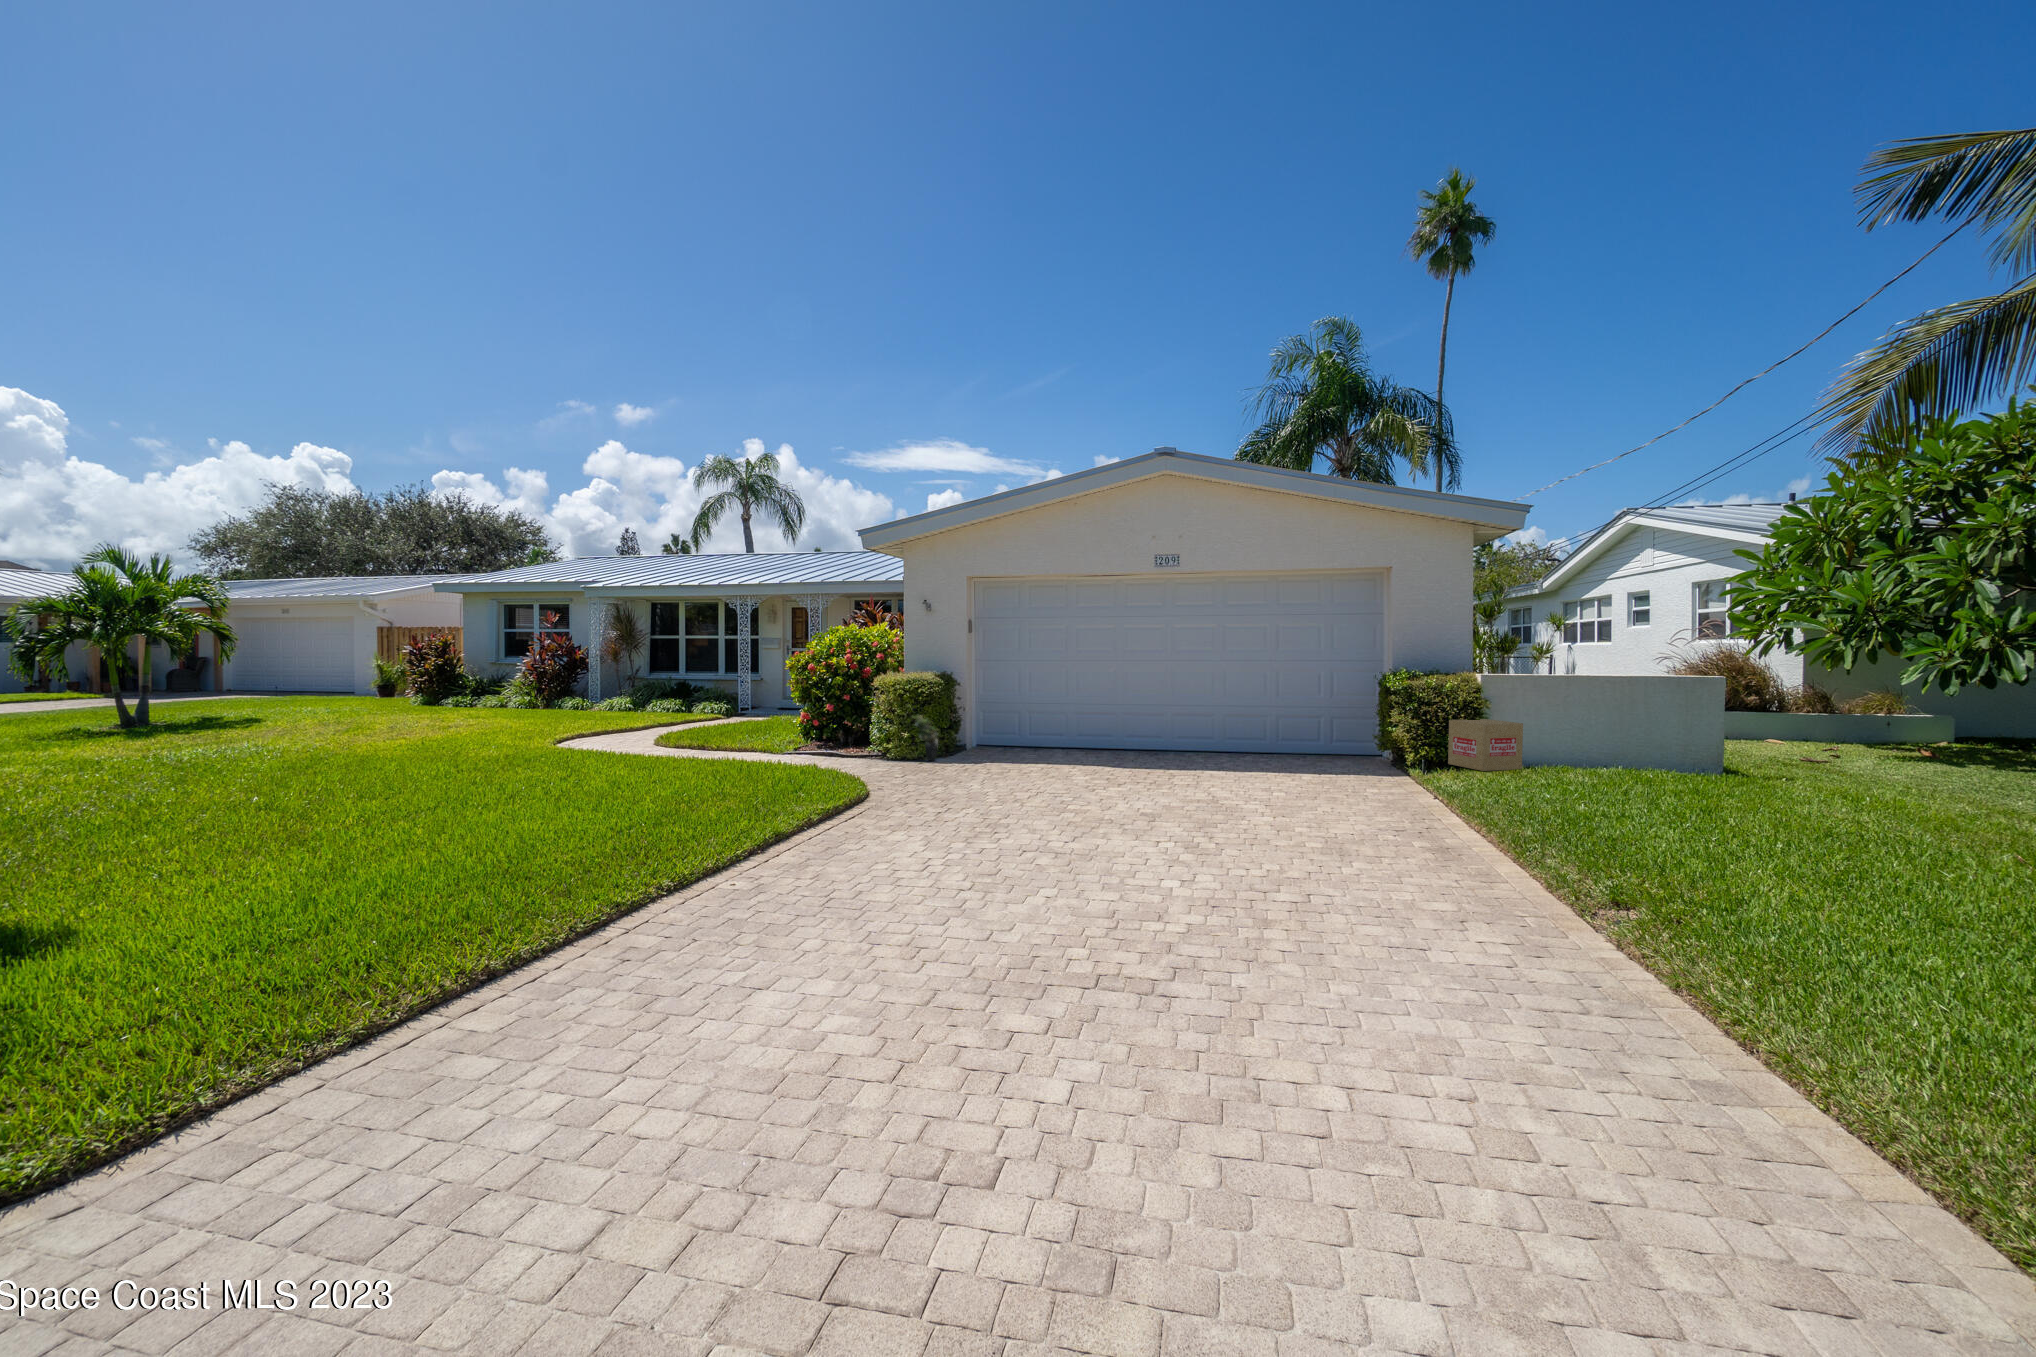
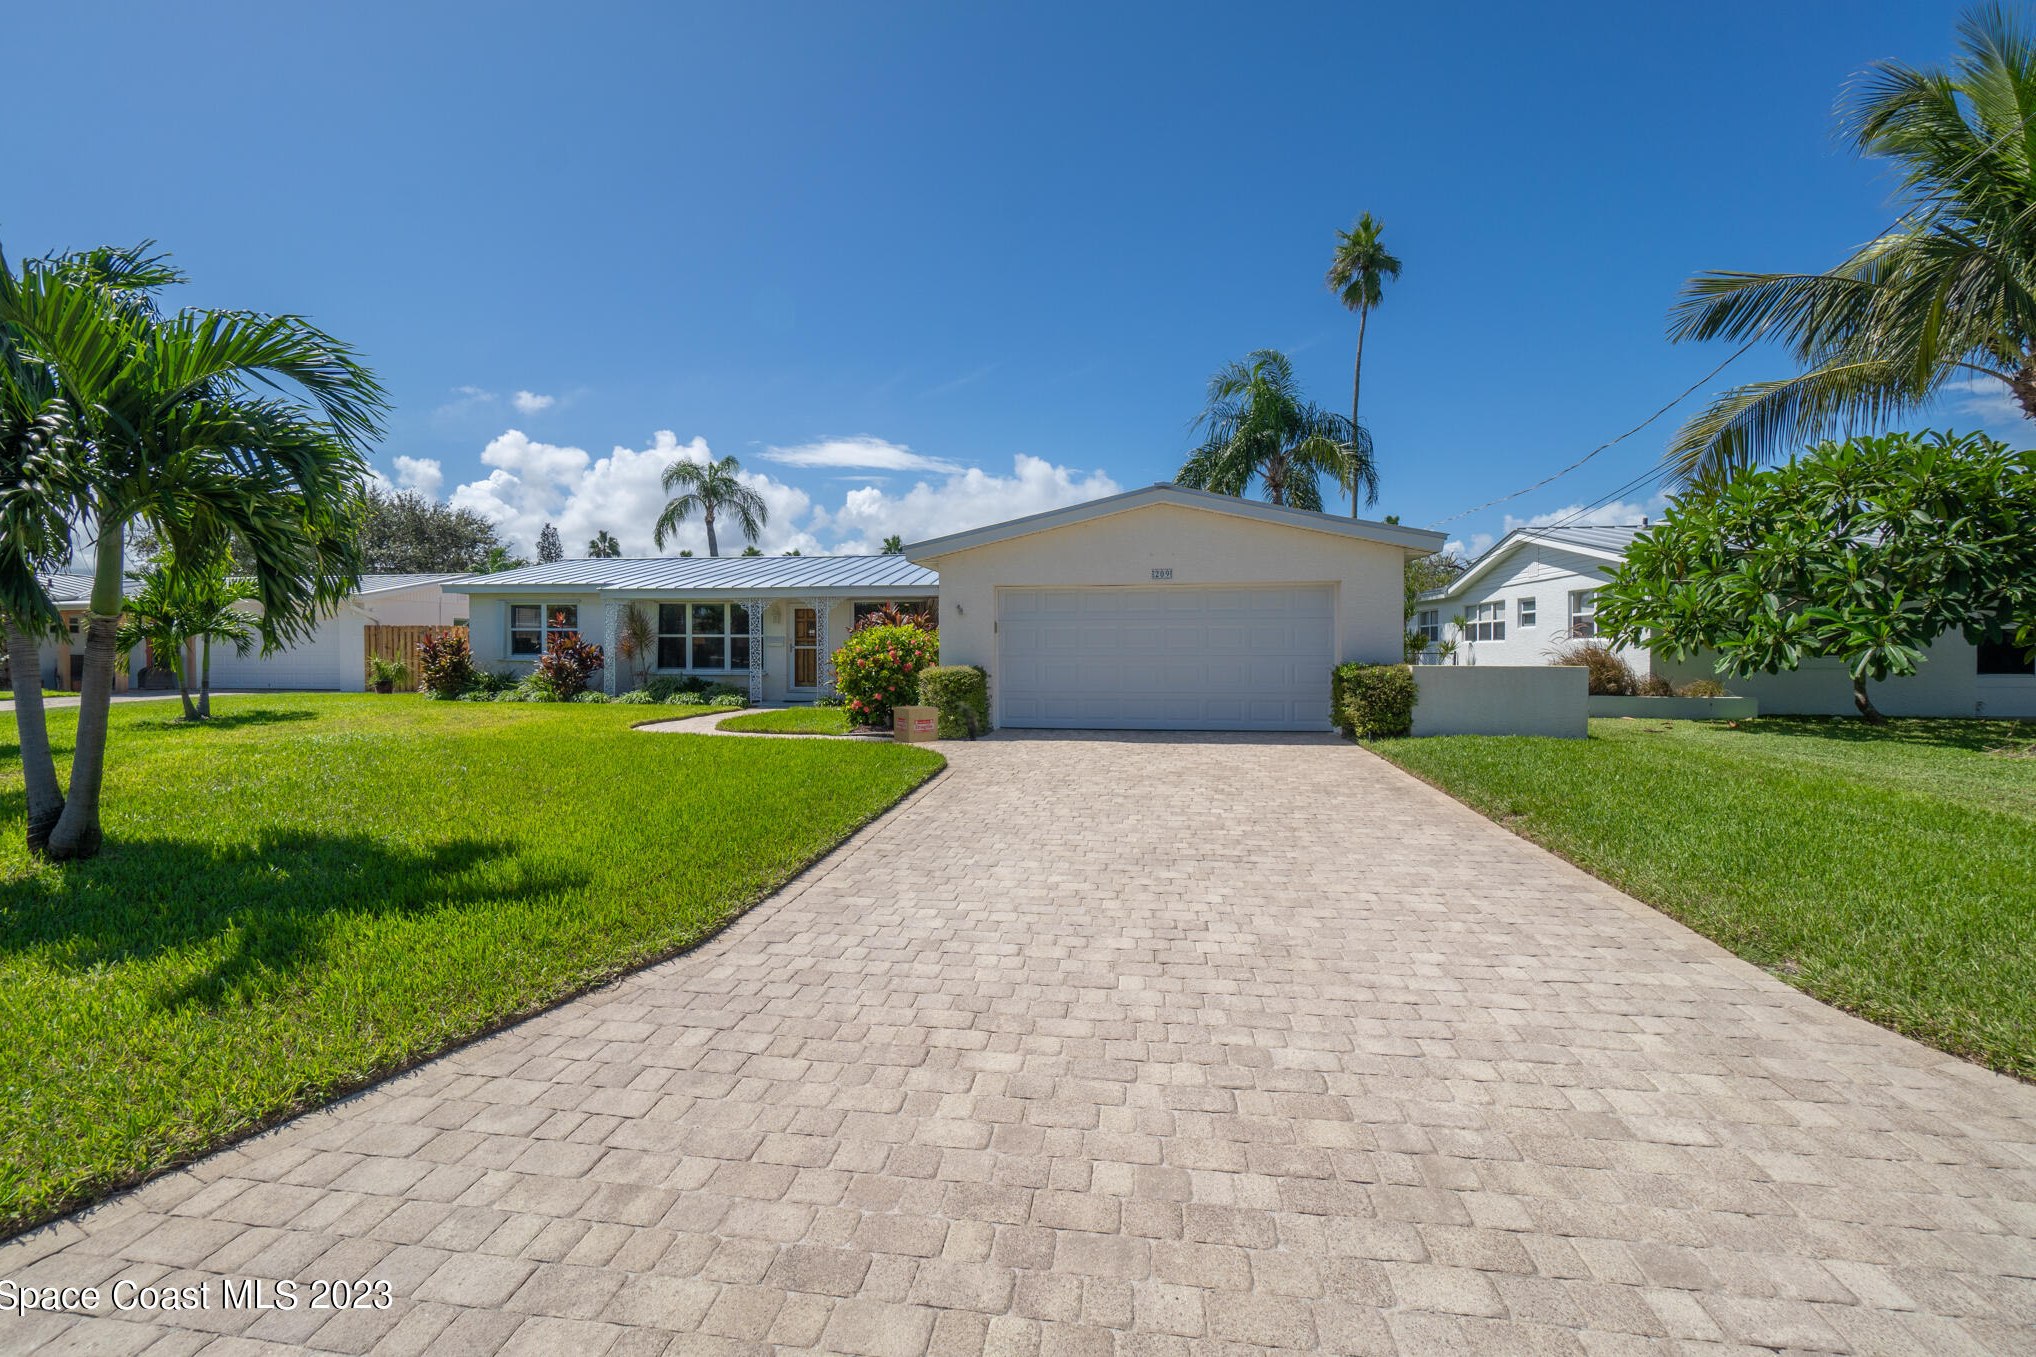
cardboard box: present [1448,719,1523,771] -> present [894,706,938,742]

